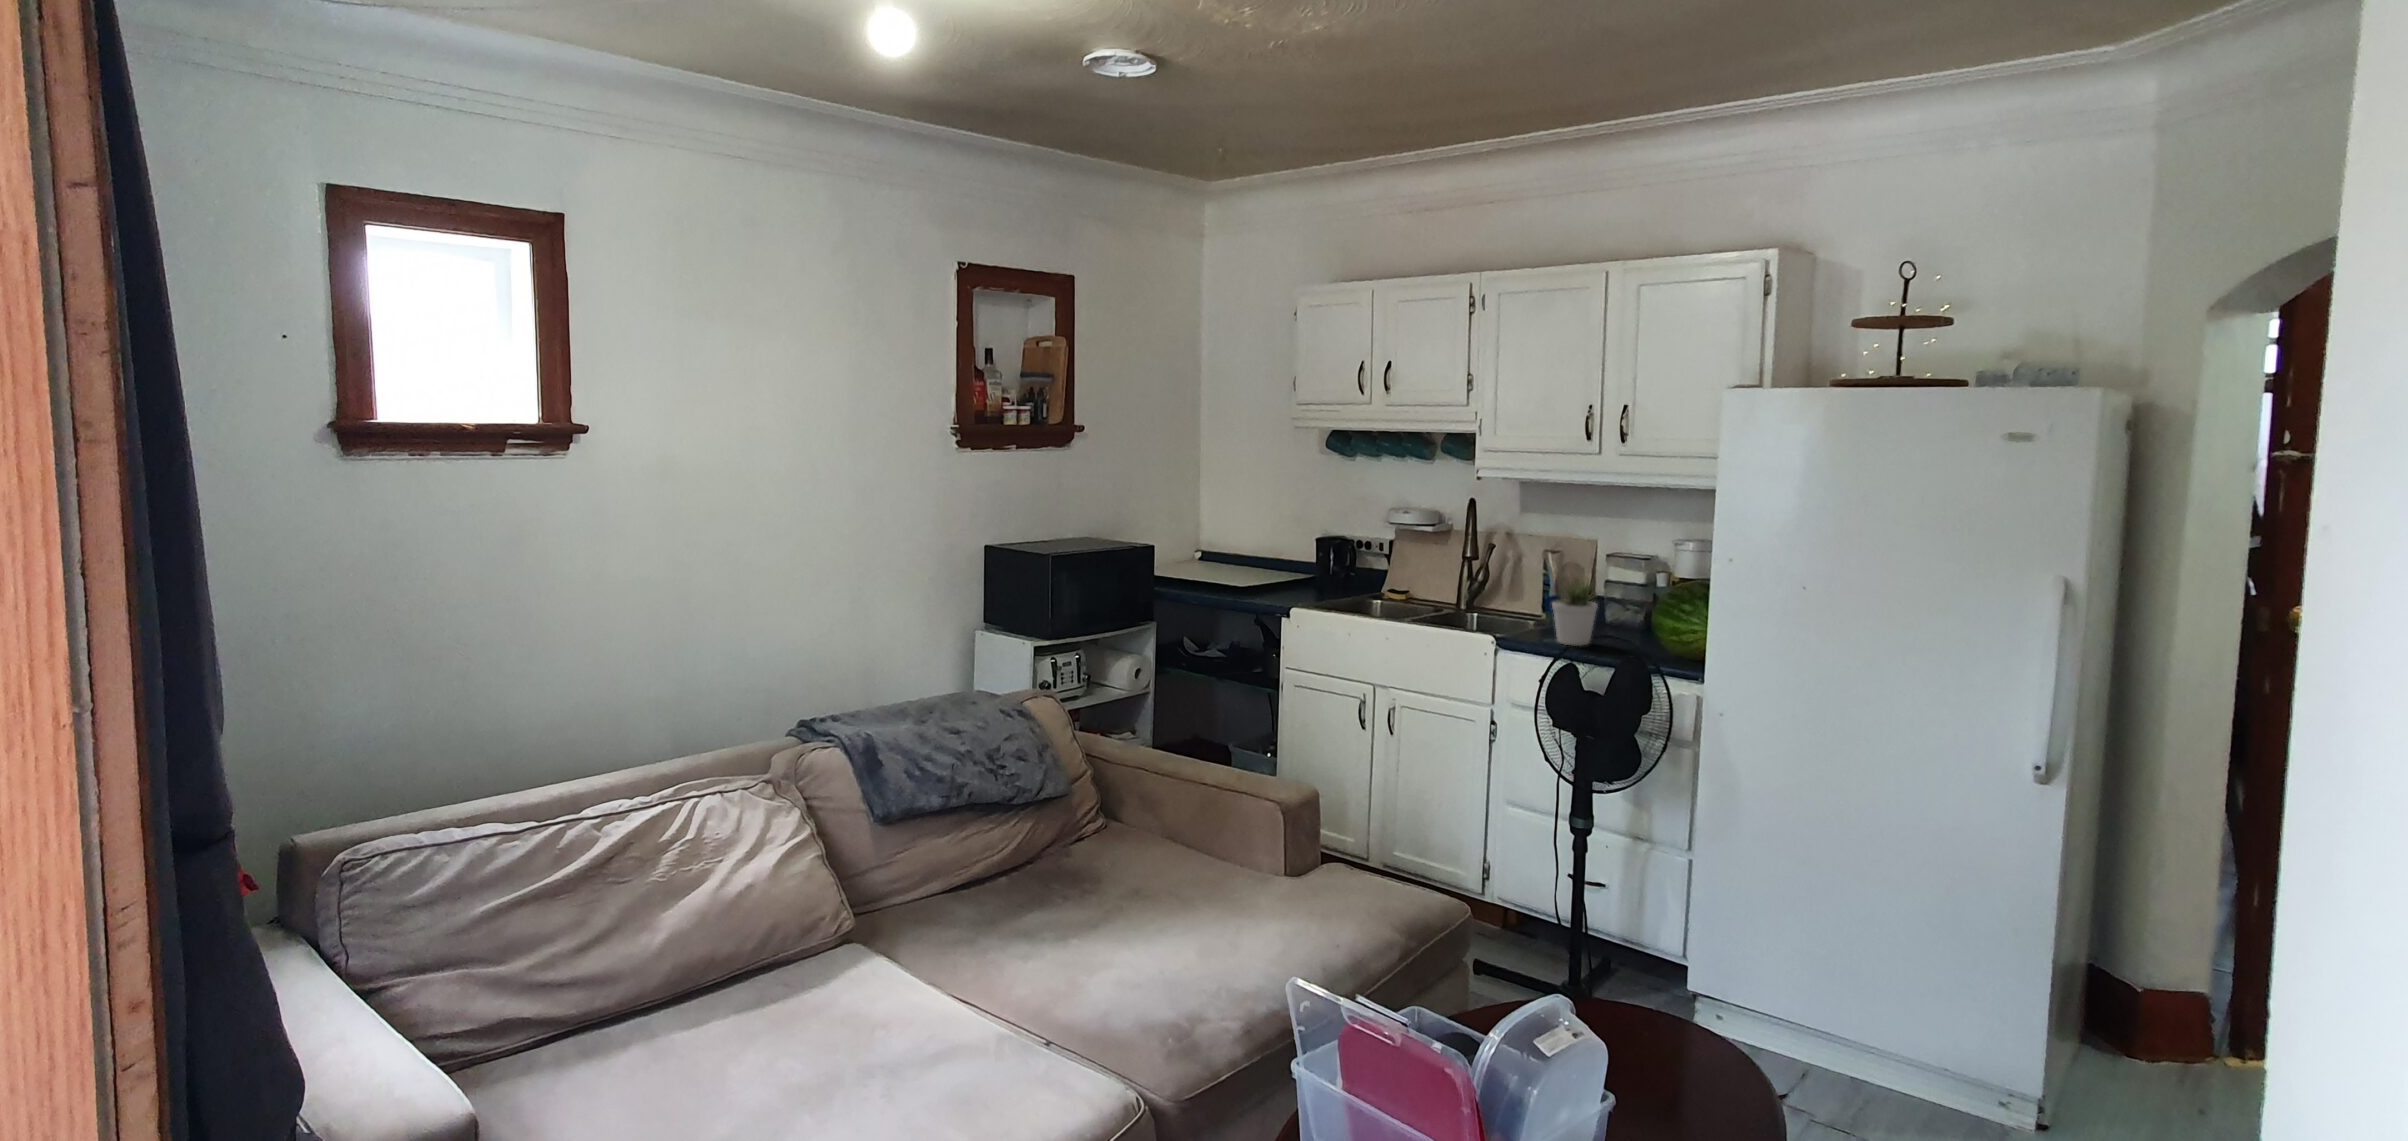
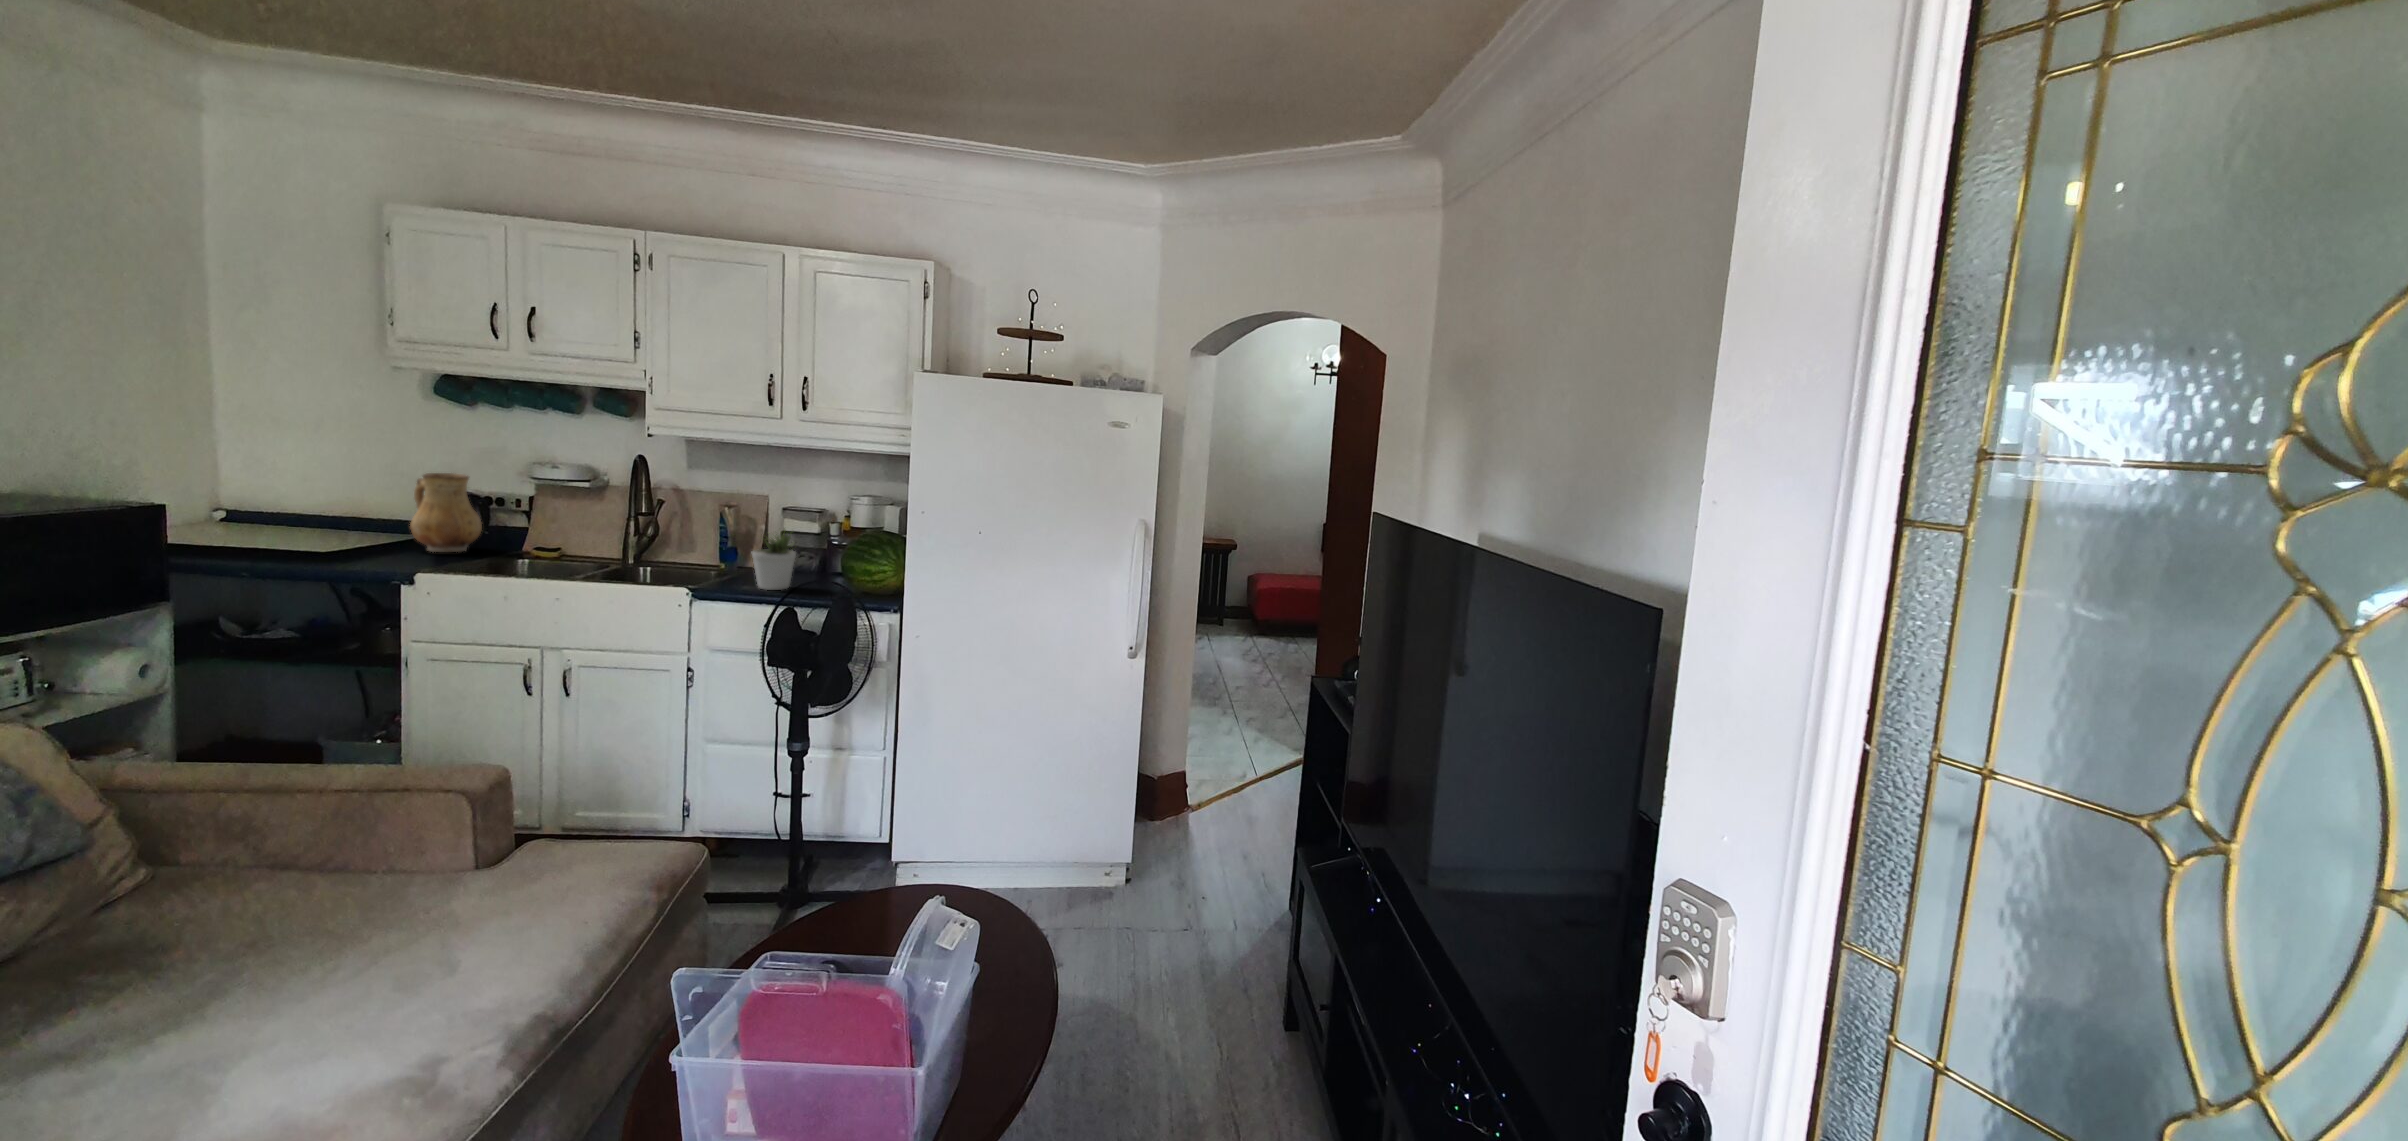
ceramic pitcher: none [1301,517,1352,591] -> present [410,473,482,552]

